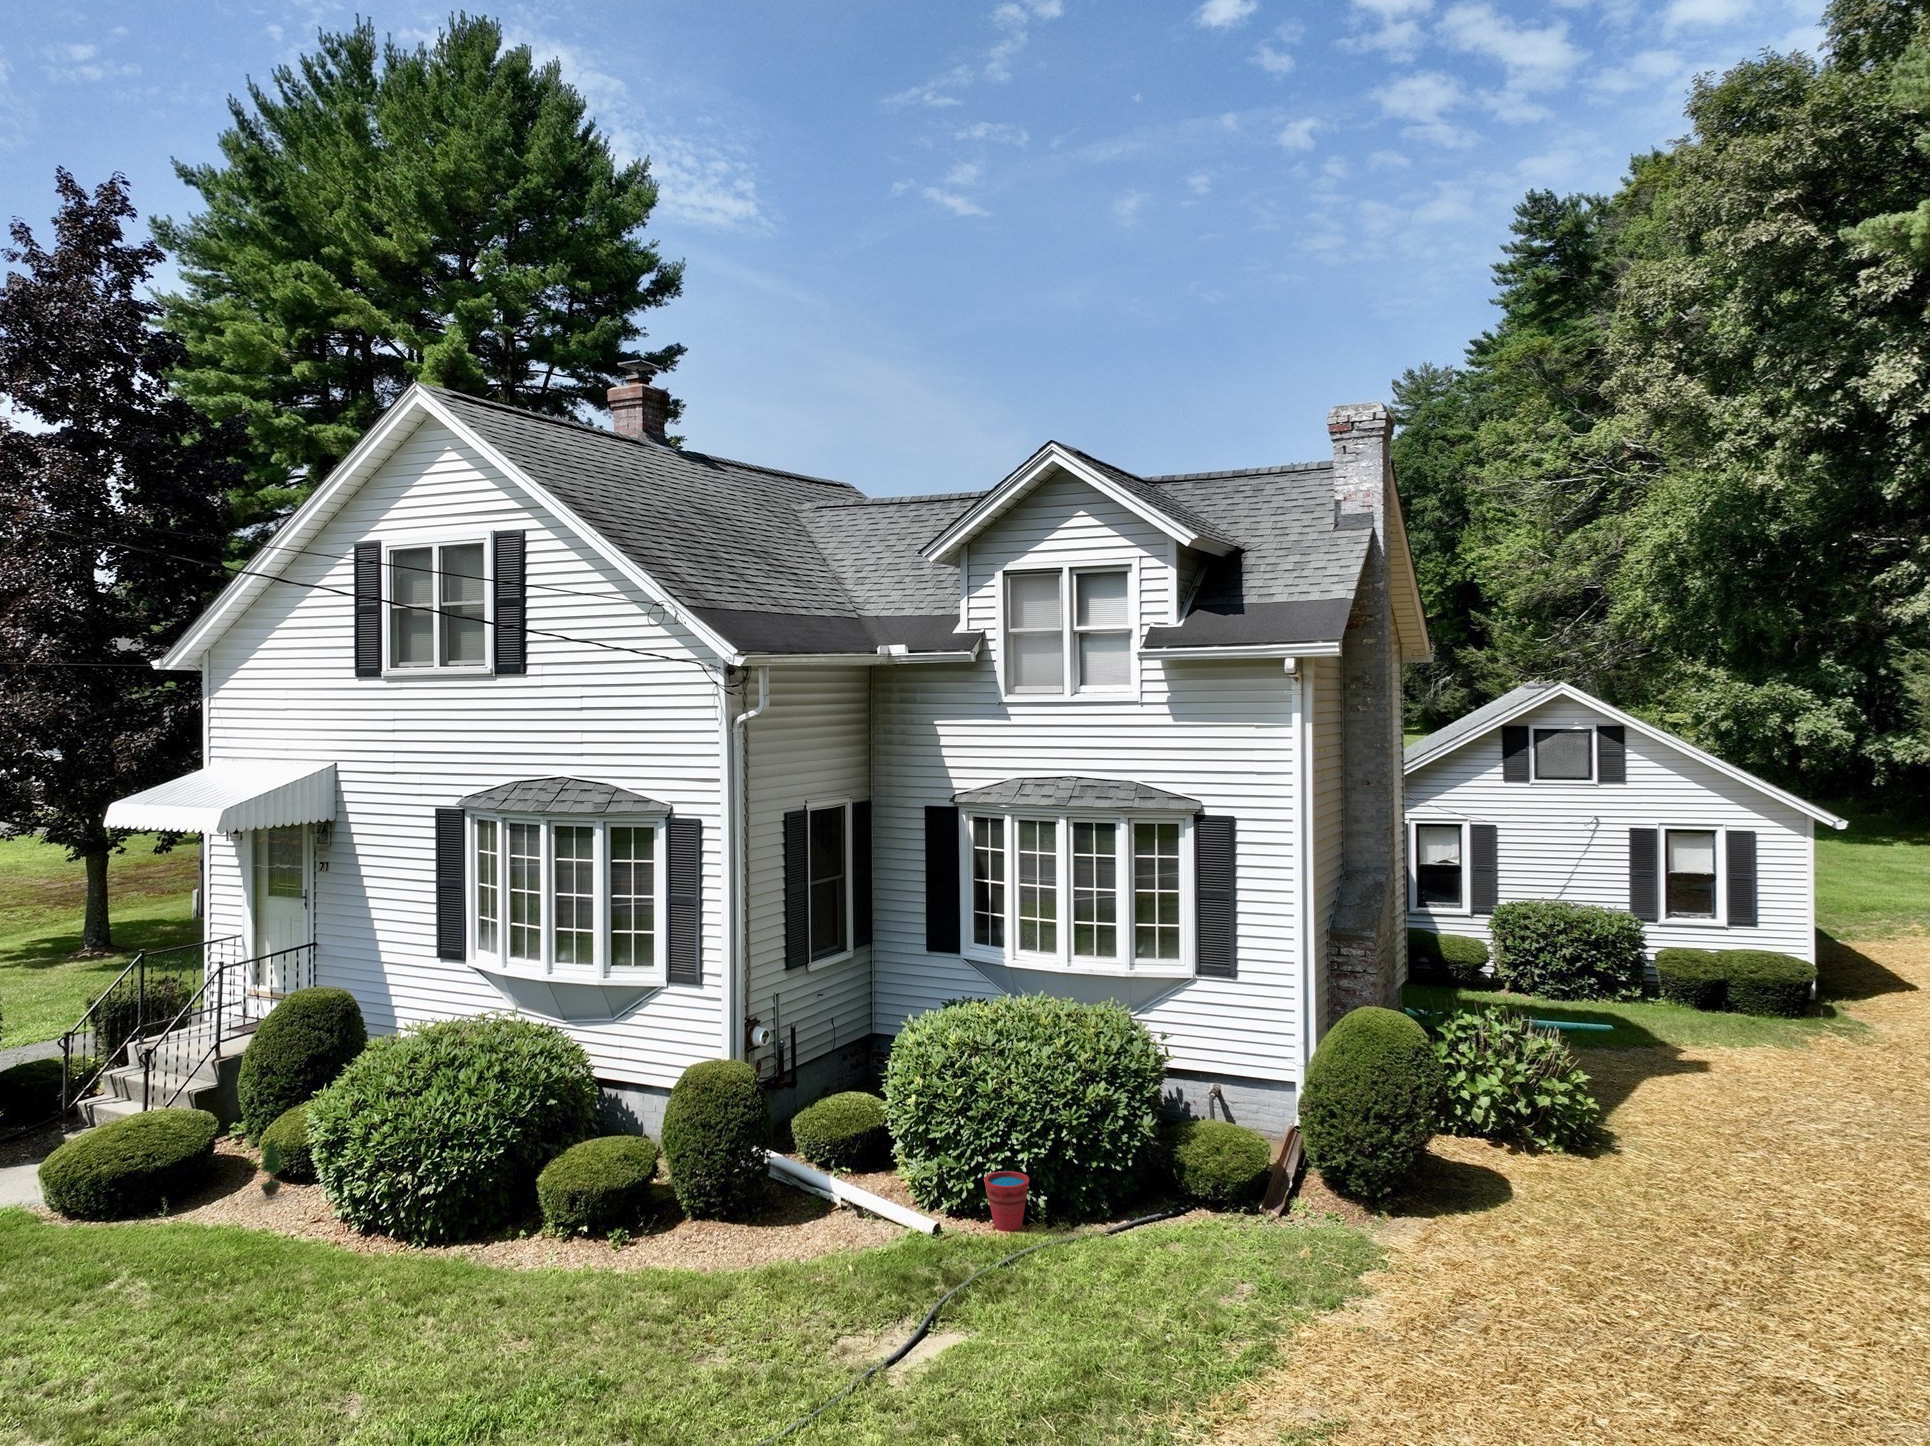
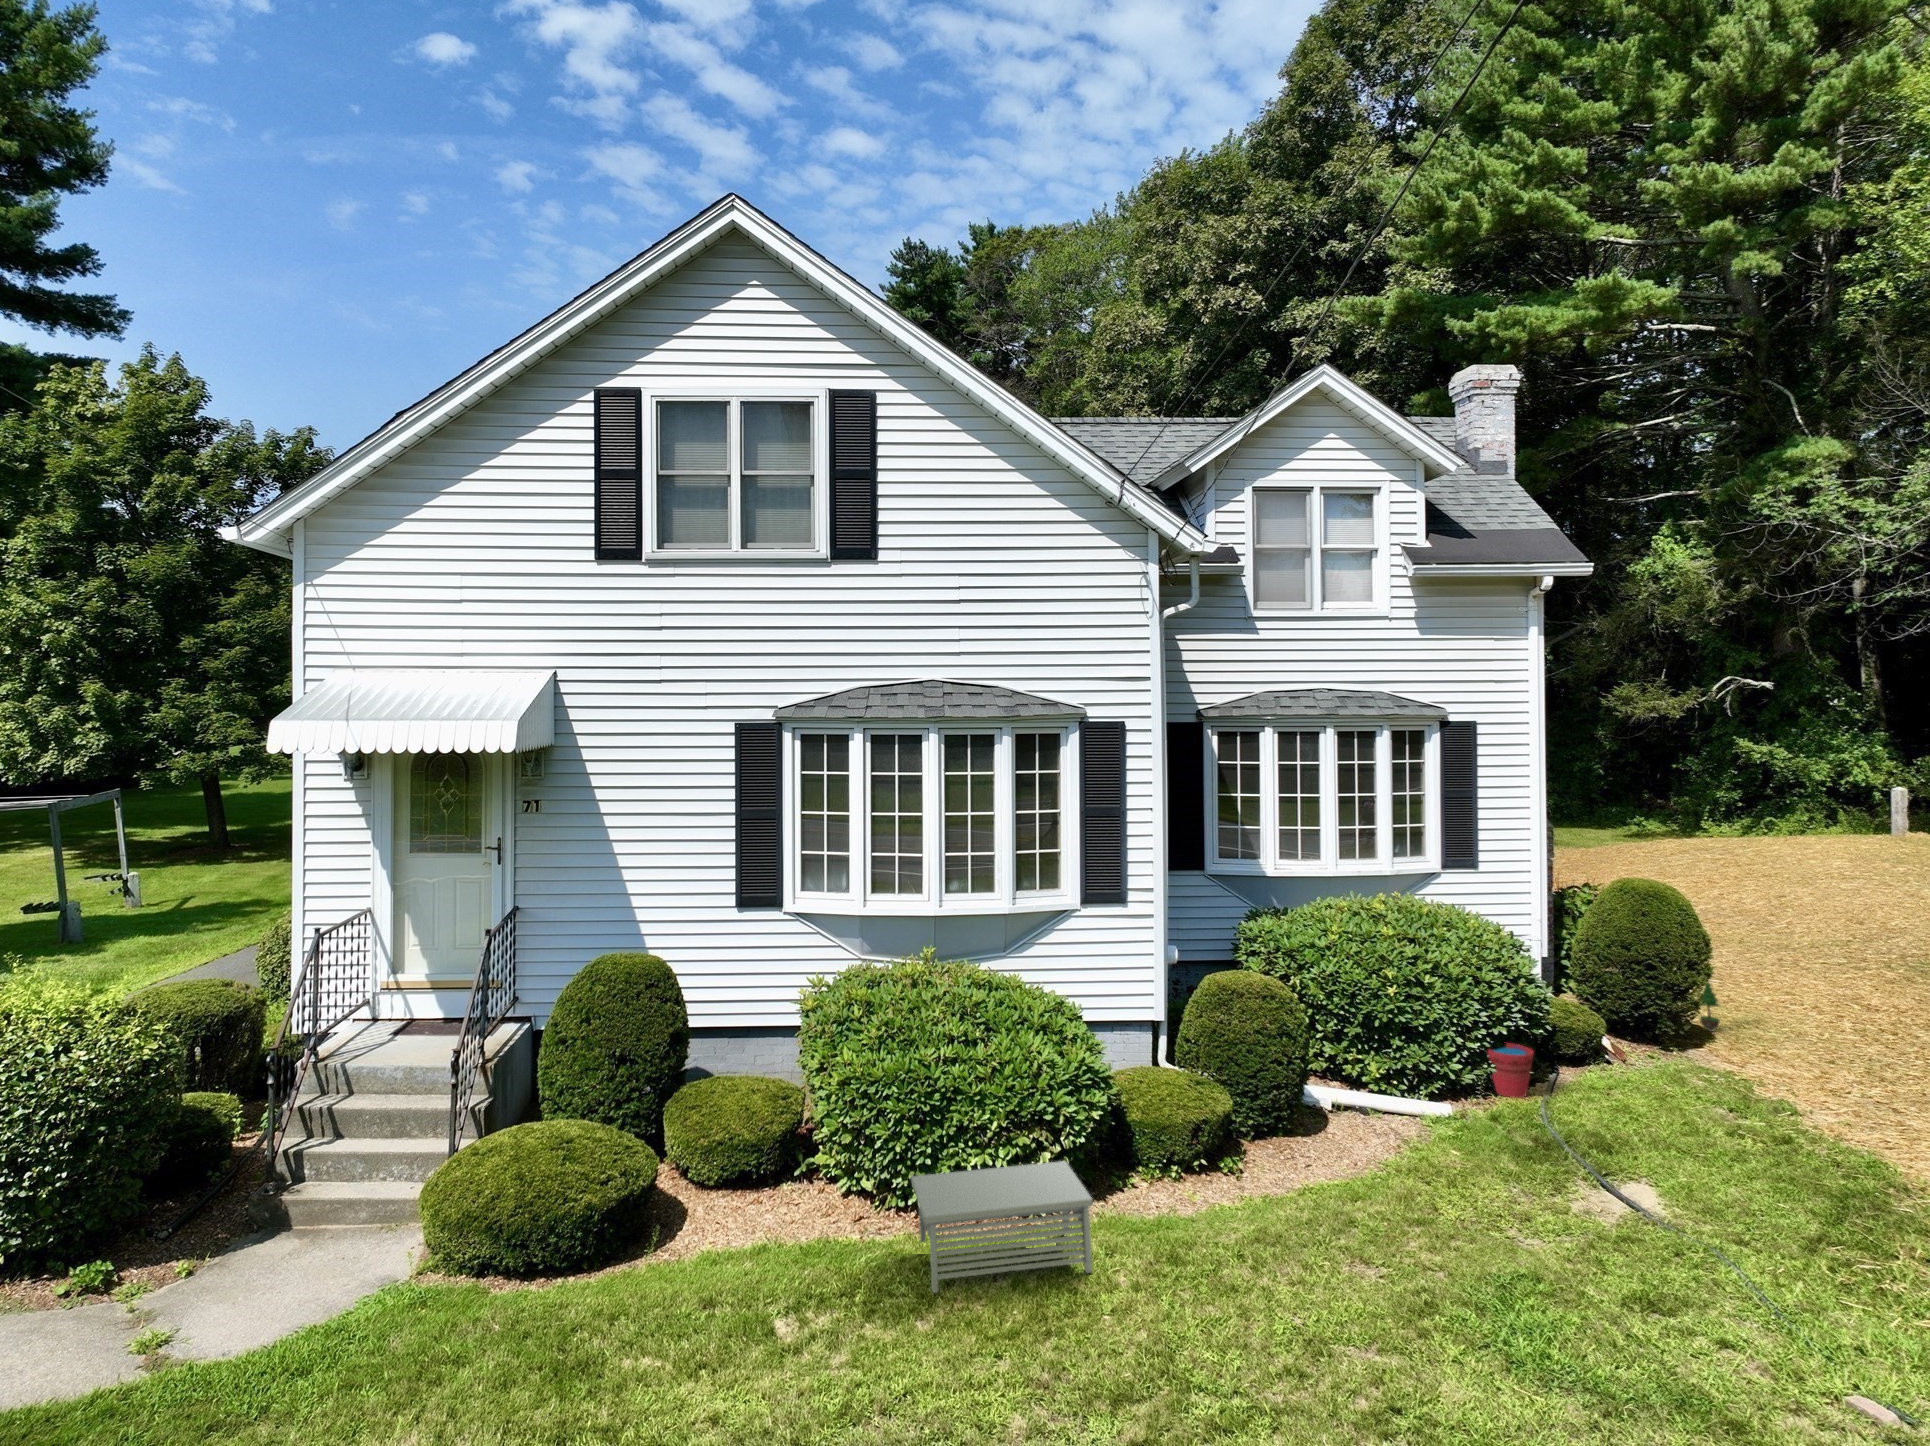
potted tree: present [260,1138,282,1198] -> present [1700,982,1720,1031]
storage bench: none [294,1173,444,1266] -> present [911,1161,1093,1293]

